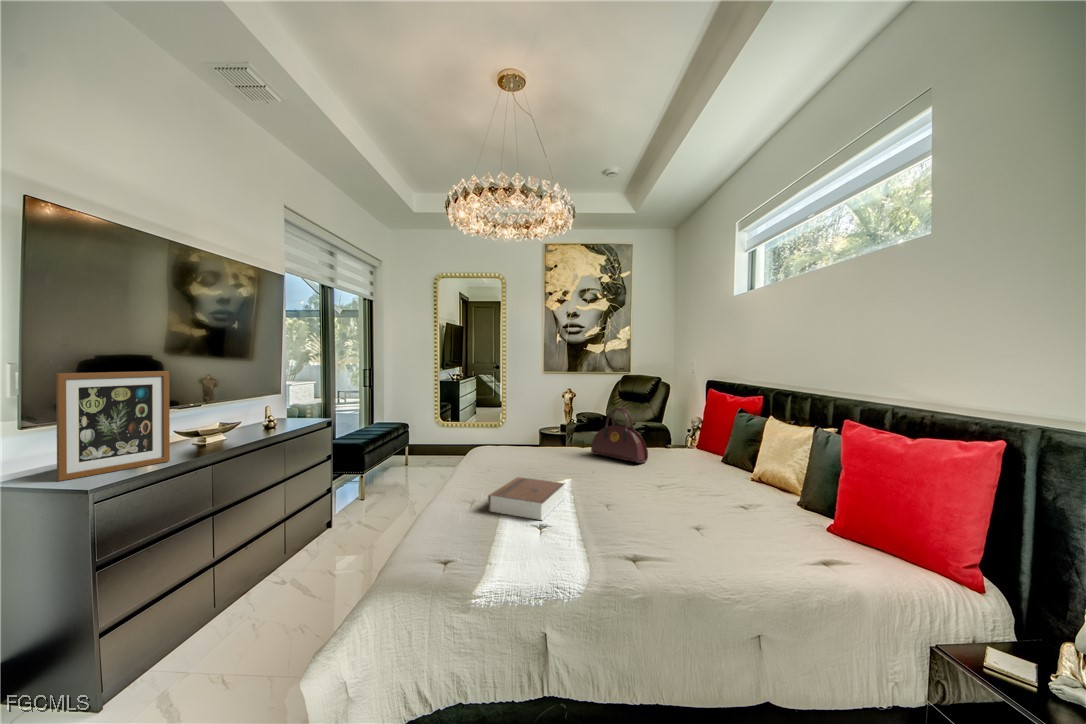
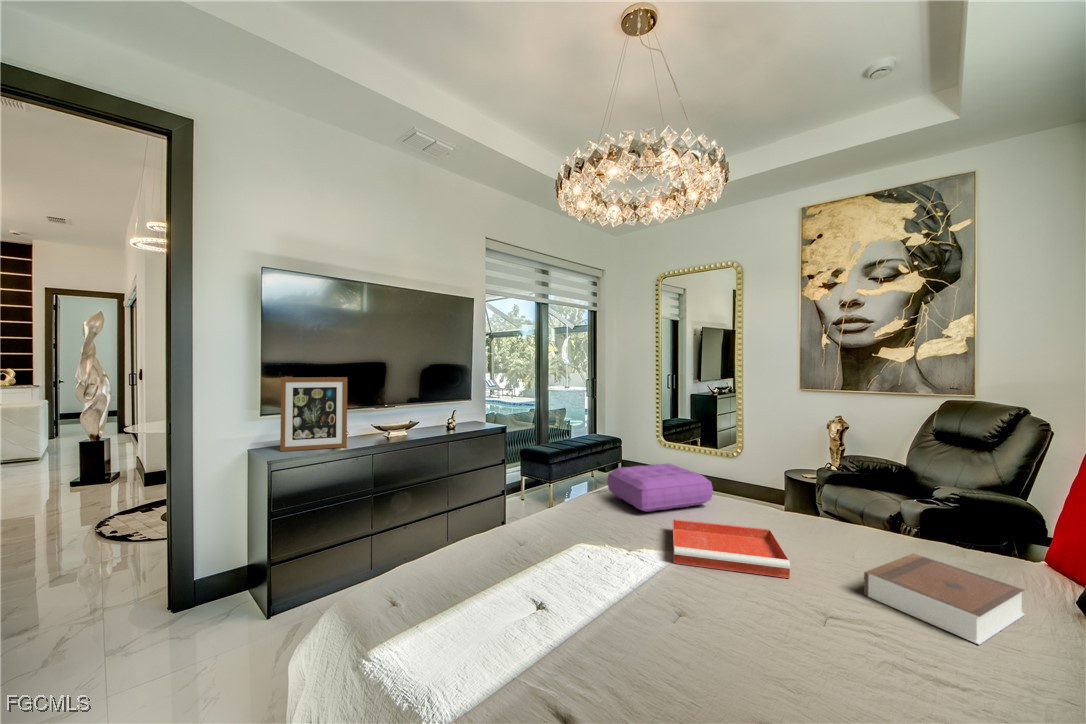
handbag: present [591,407,648,463] -> none [776,451,874,556]
pillow: none [479,430,552,465] -> present [607,464,713,512]
tray: none [550,458,632,487] -> present [673,519,791,578]
book: present [488,477,565,520] -> present [864,554,1025,644]

